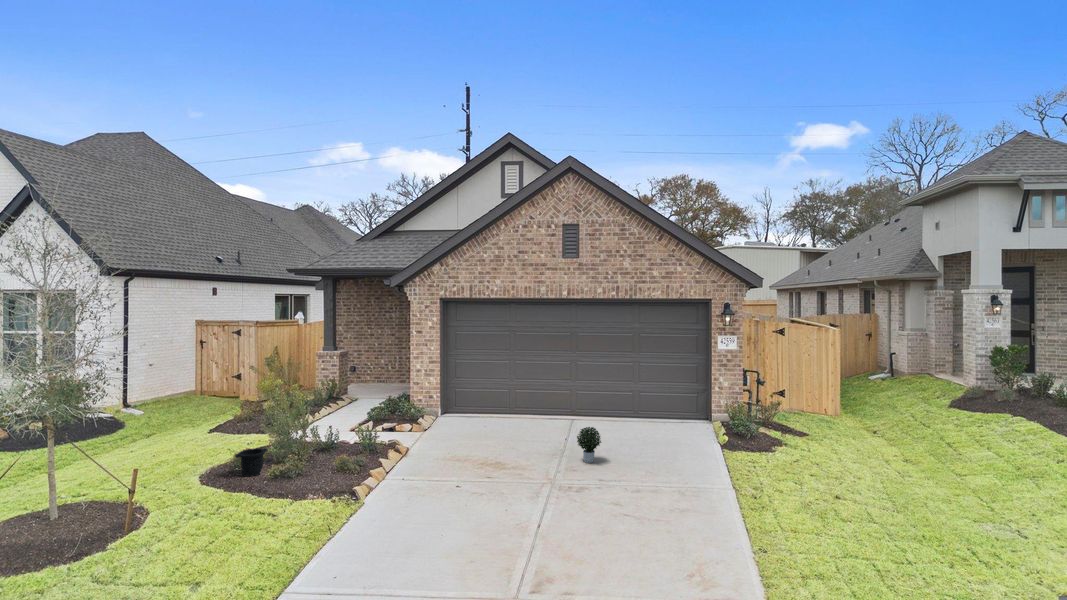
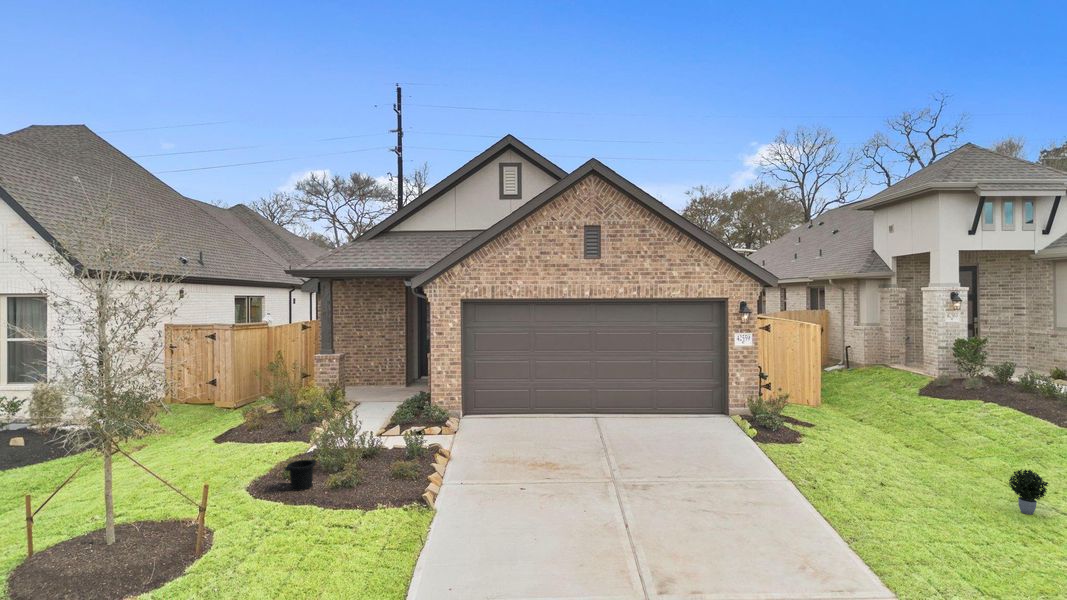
potted plant: present [577,427,601,463] -> present [1009,469,1048,515]

